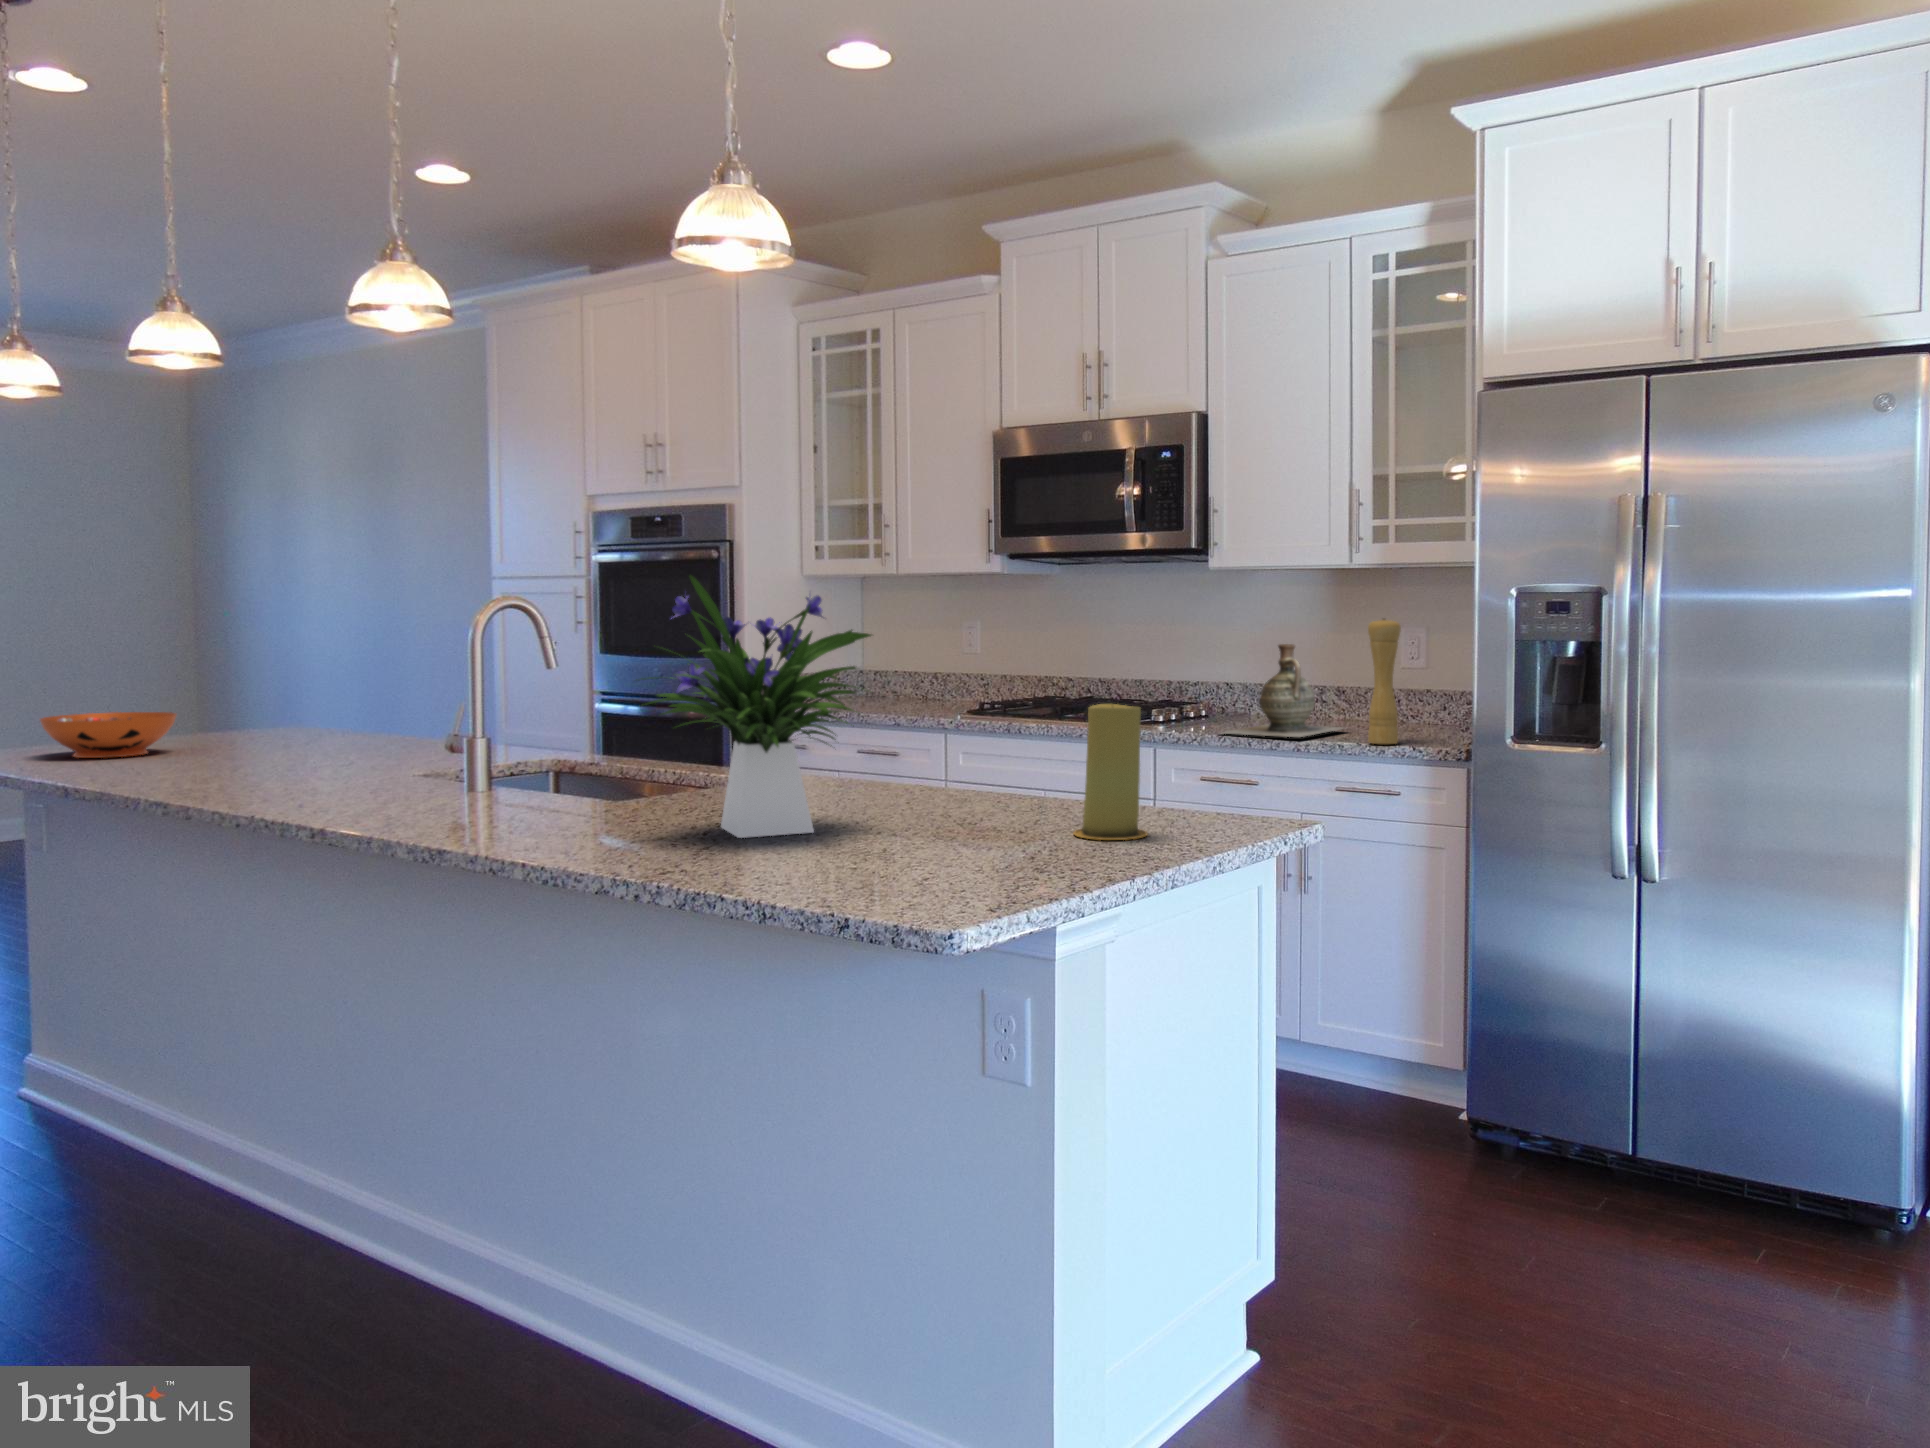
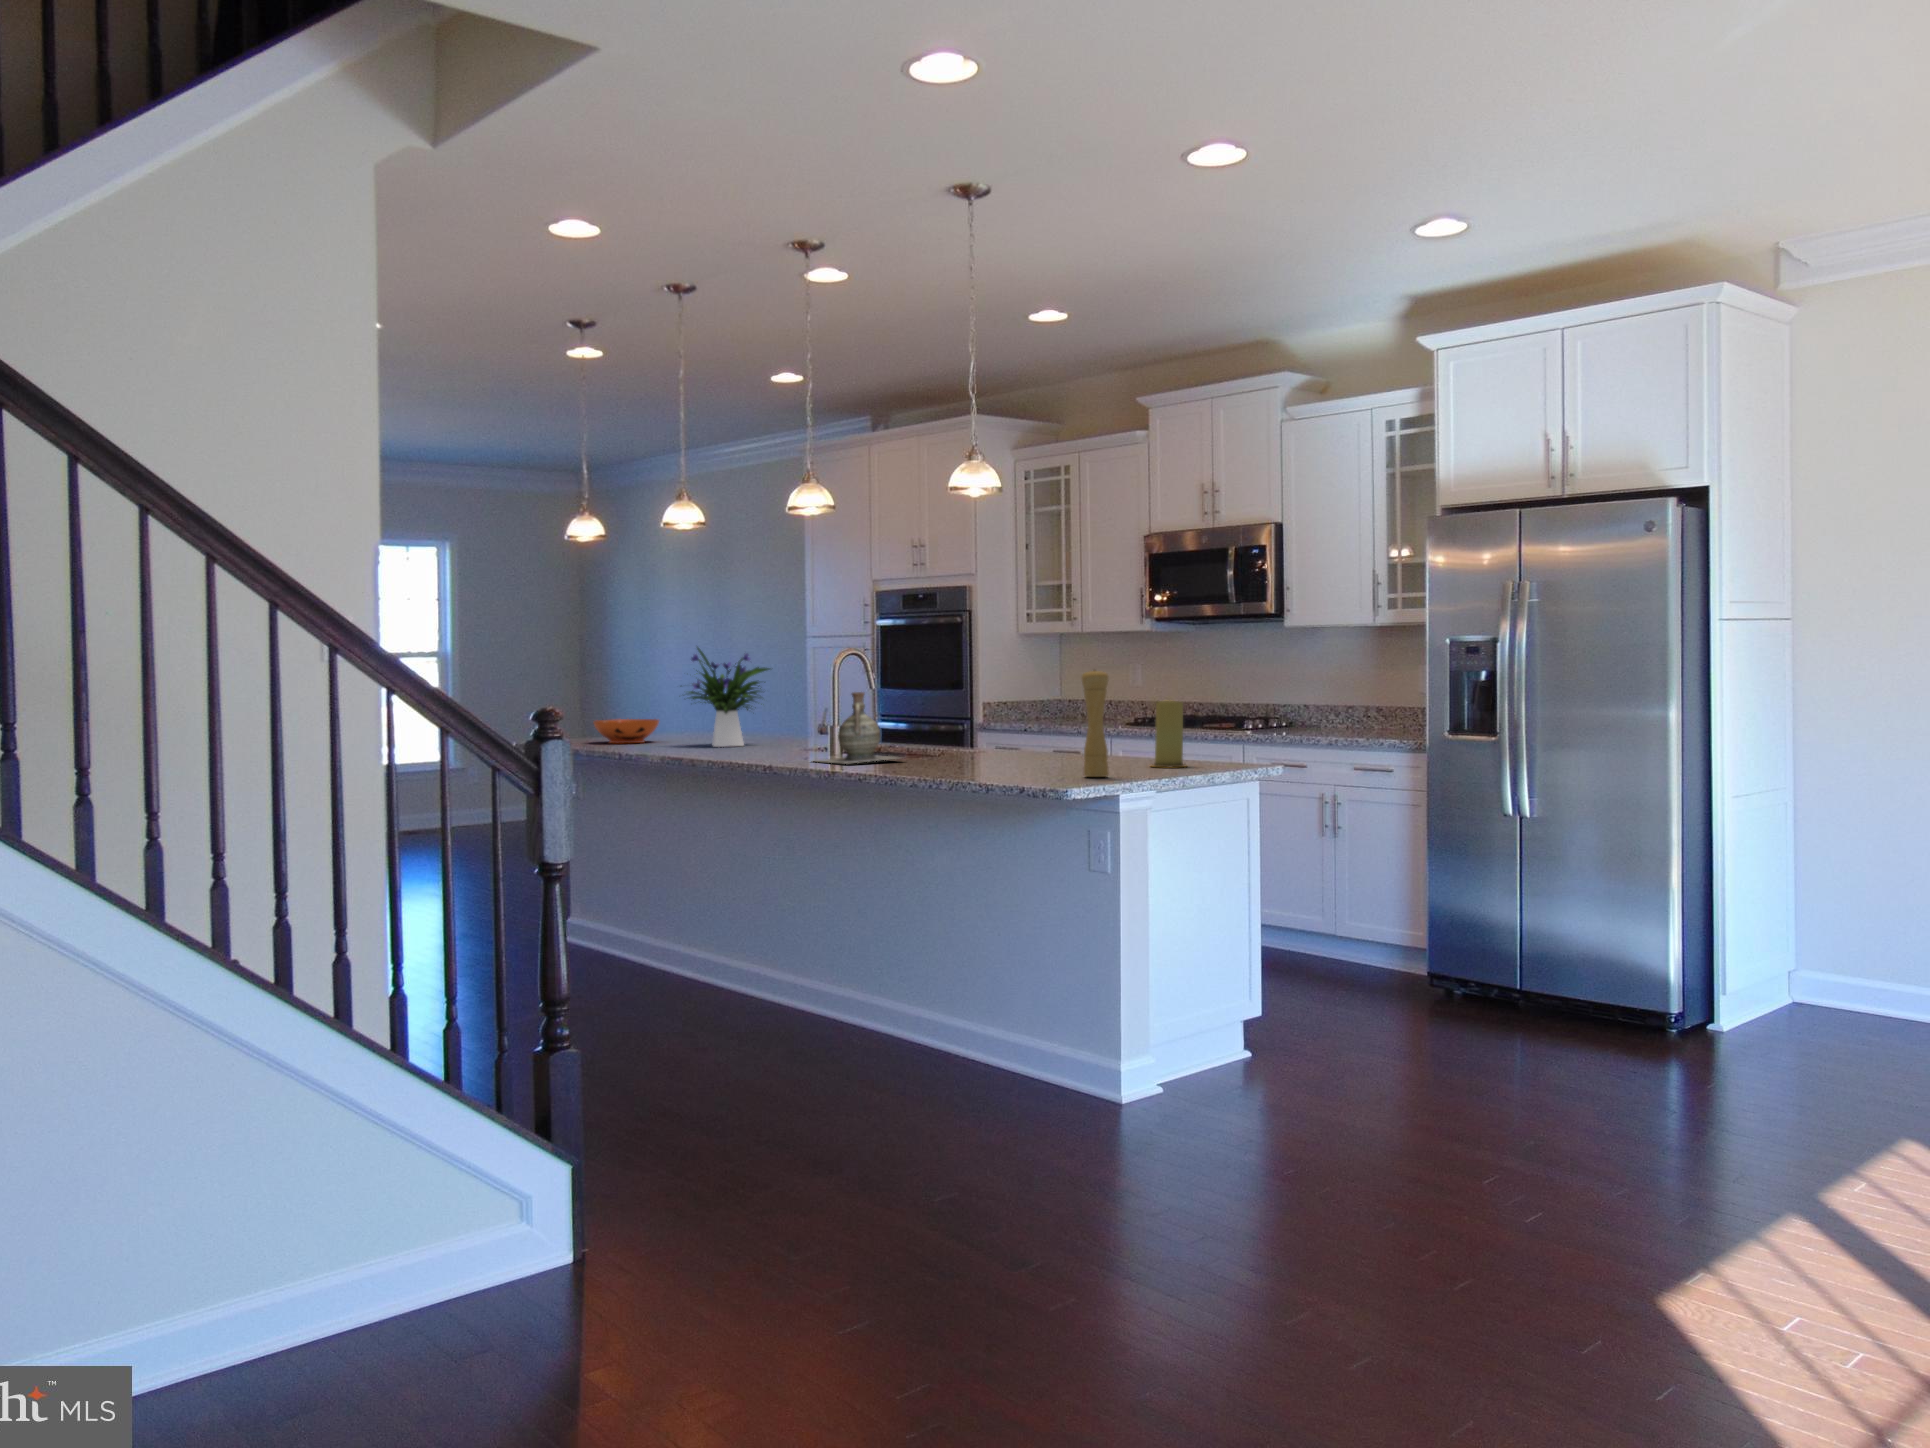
flower arrangement: present [648,575,872,838] -> present [689,648,770,747]
pepper mill: present [1368,618,1401,744] -> present [1082,670,1108,777]
ceramic jug: present [1224,644,1343,737] -> present [818,692,896,763]

